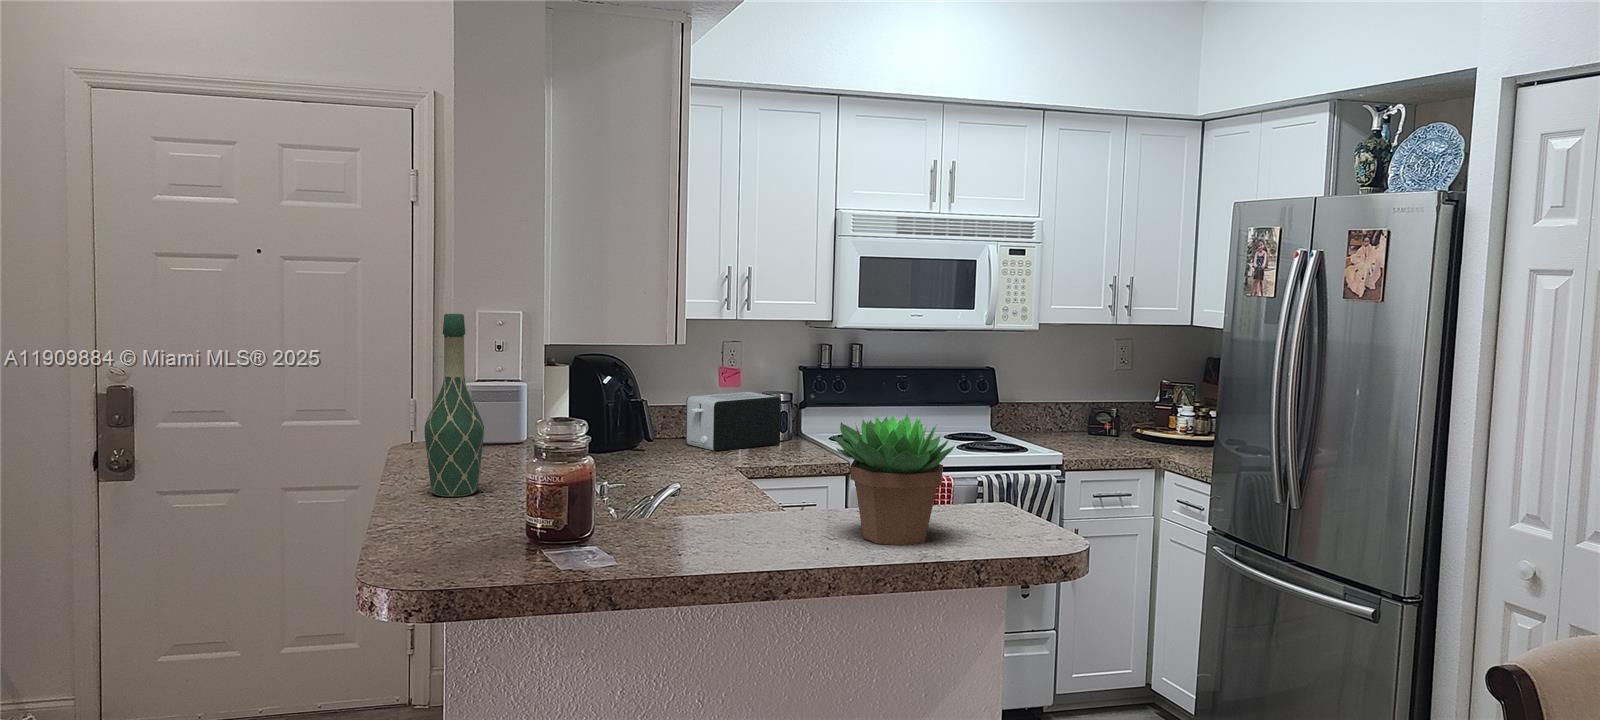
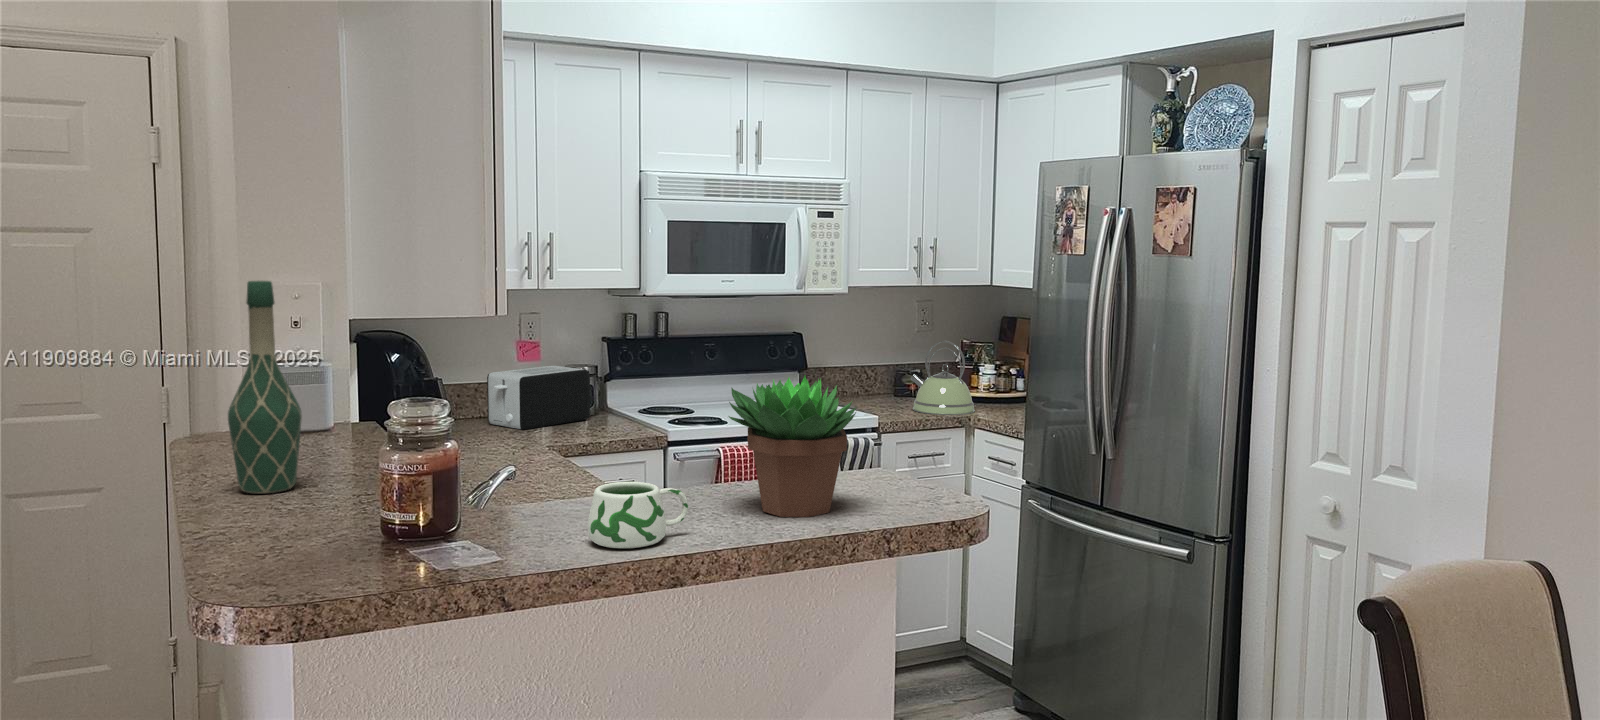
kettle: none [1100,380,1167,456] -> present [910,341,975,415]
mug: none [694,503,786,562] -> present [588,482,688,548]

